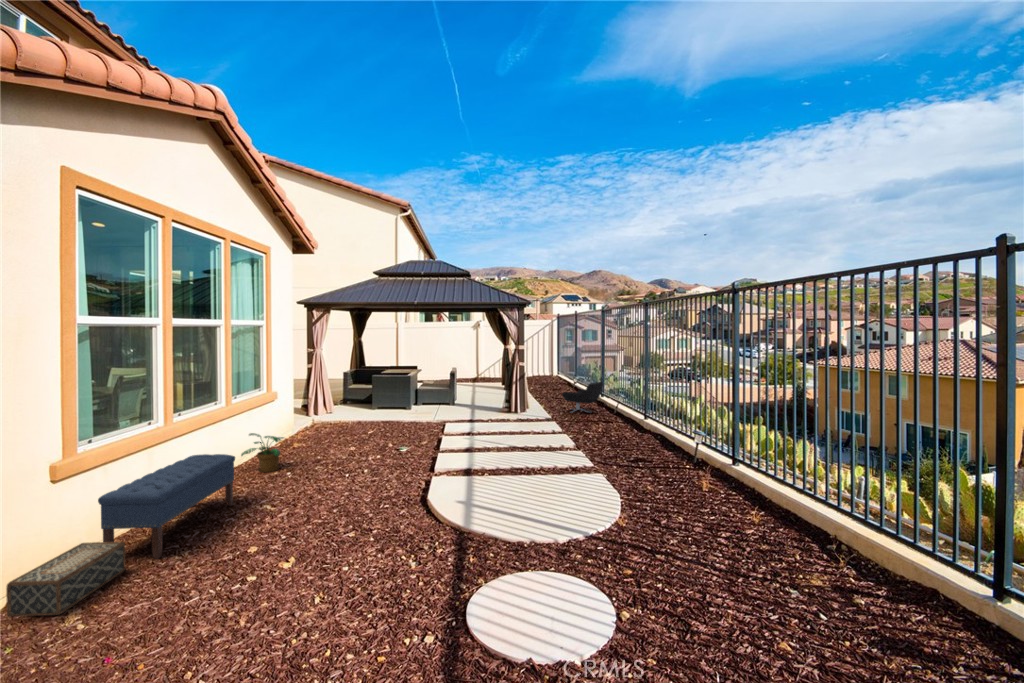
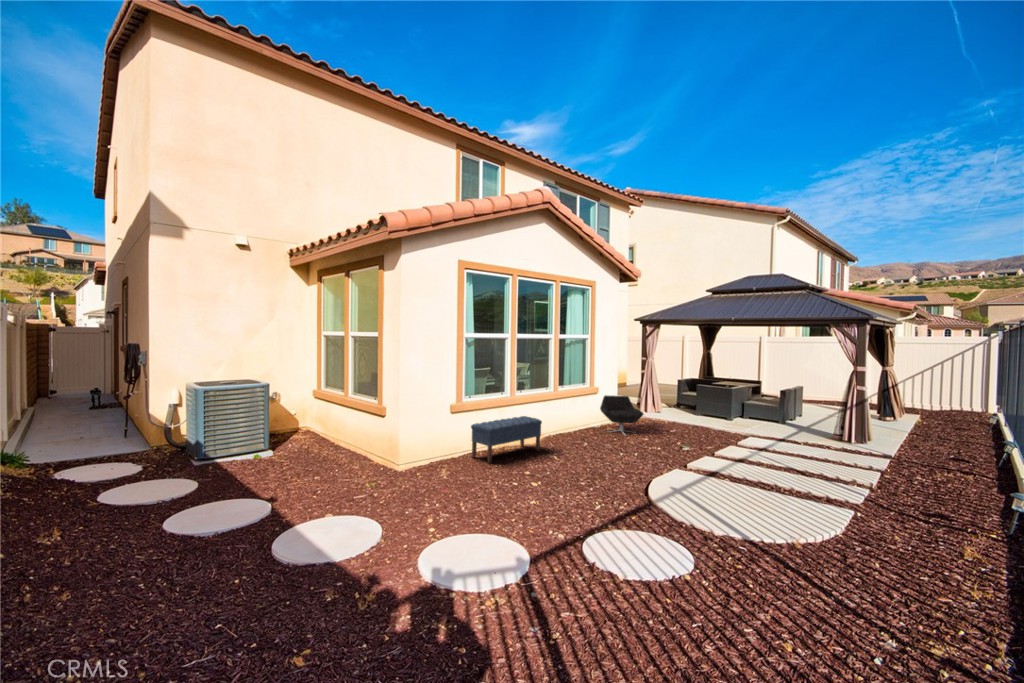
lounge chair: present [562,382,603,410] -> present [600,395,643,436]
potted plant: present [241,433,284,472] -> none [560,412,587,440]
woven basket: present [6,542,125,617] -> none [433,445,476,470]

